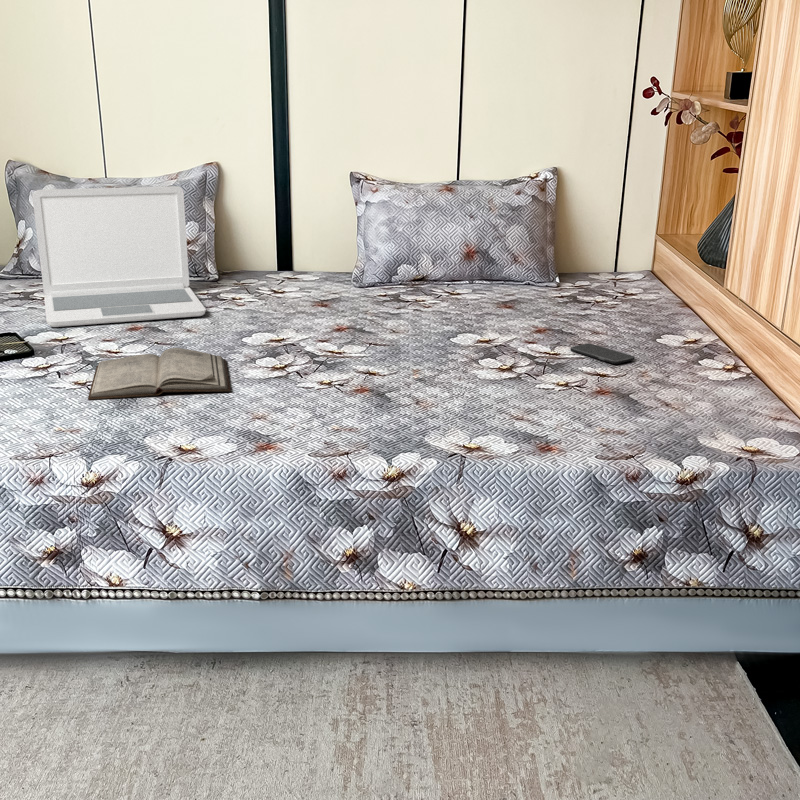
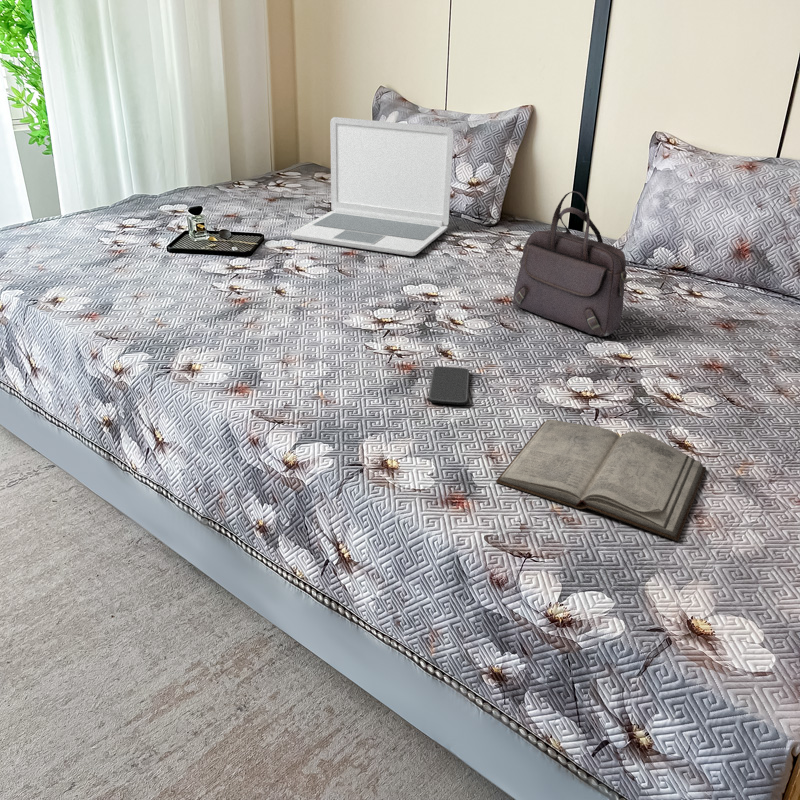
handbag: none [350,214,459,334] -> present [513,191,627,337]
smartphone: present [570,343,635,364] -> present [428,366,469,405]
diary: present [88,348,231,400] -> present [496,419,706,541]

